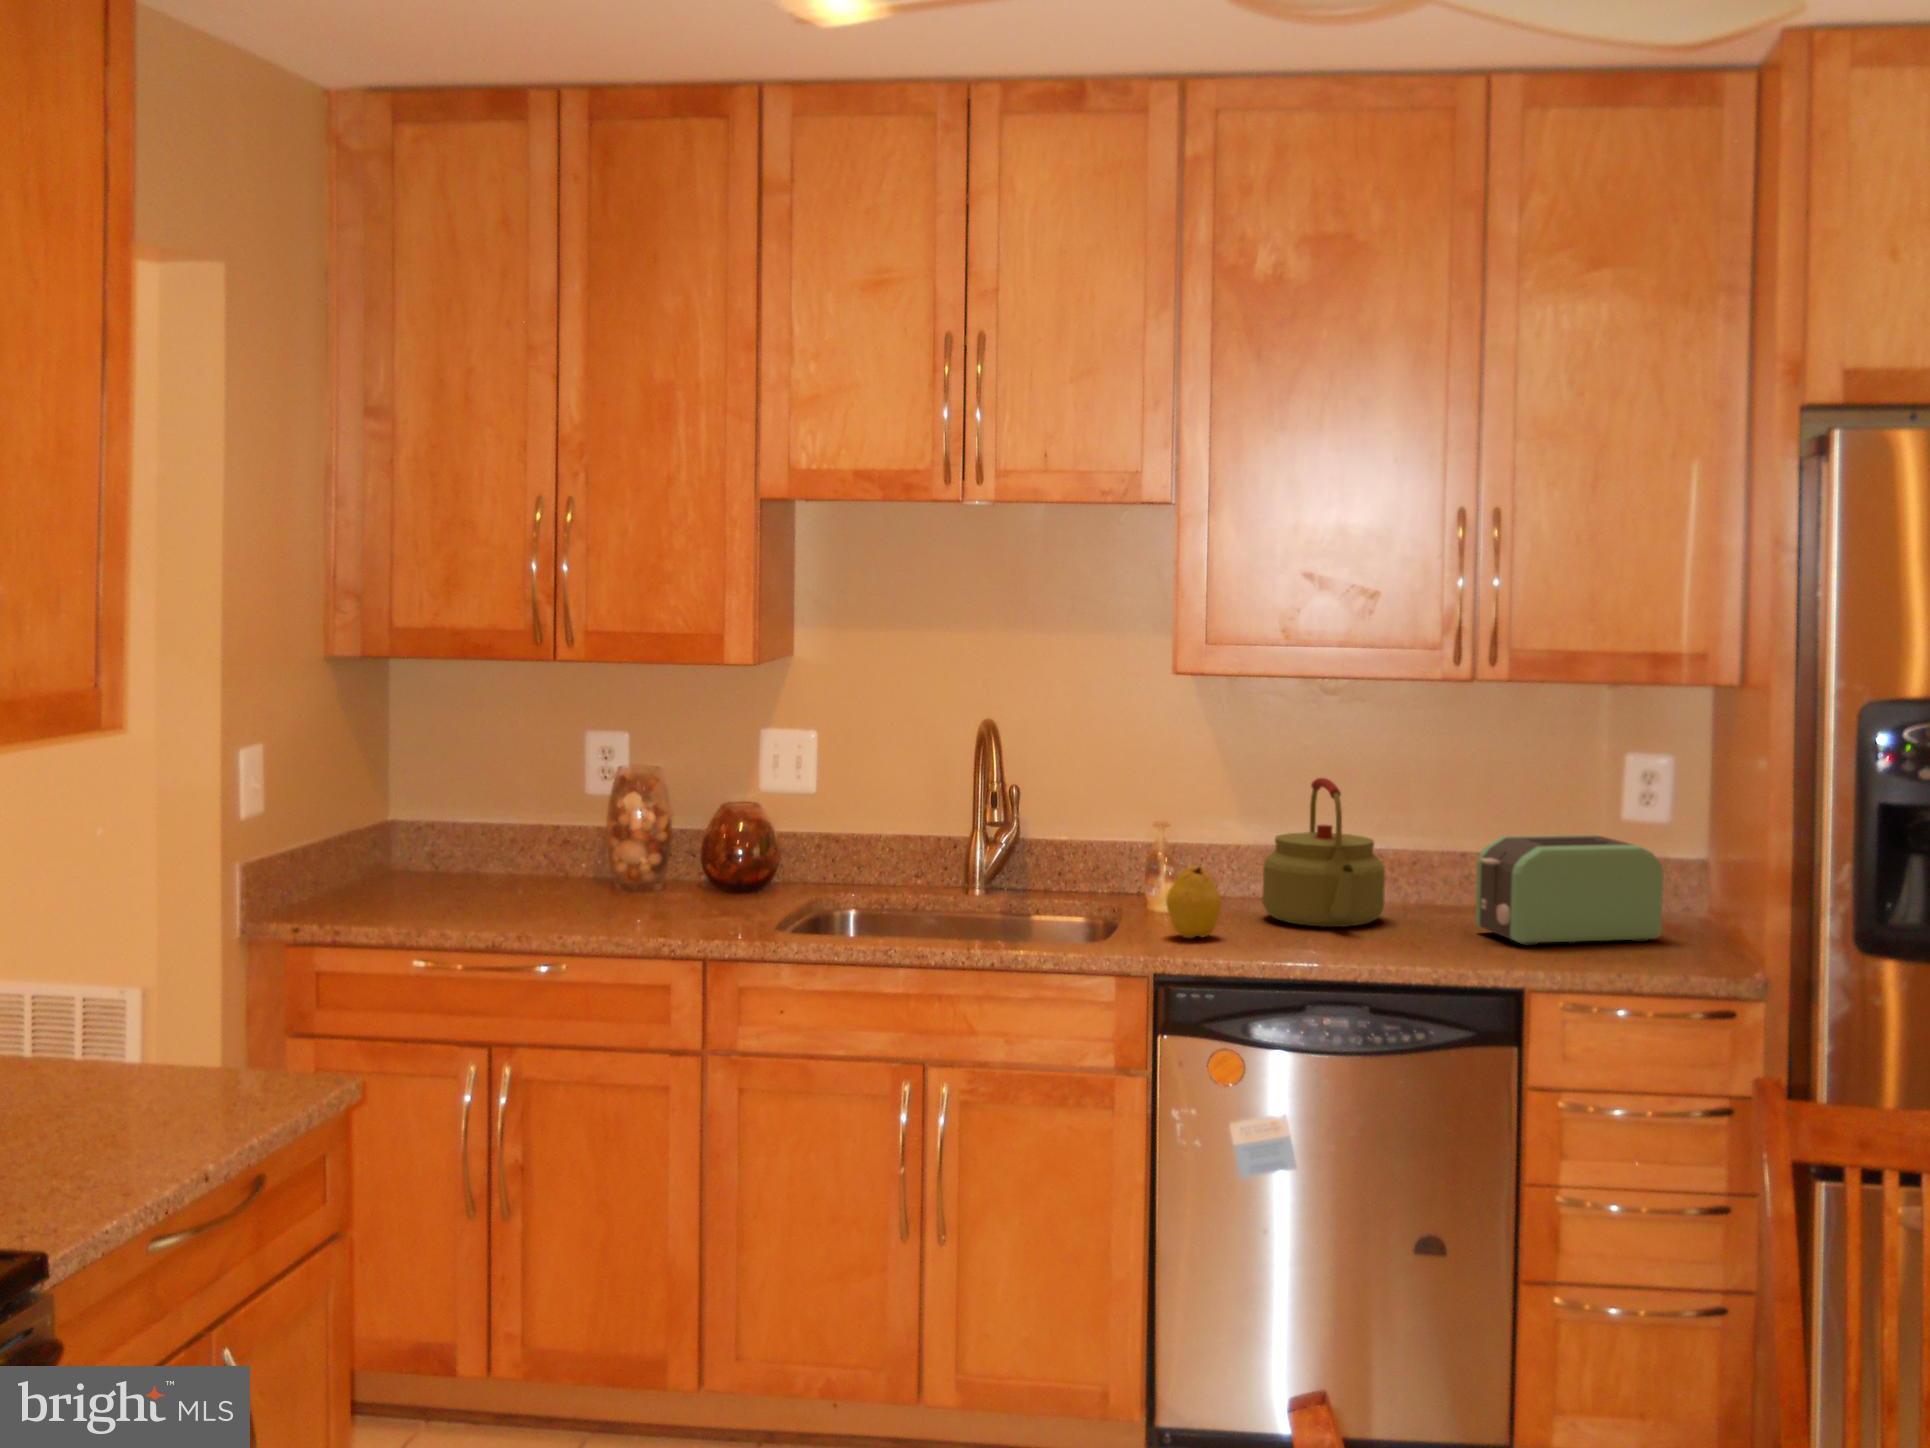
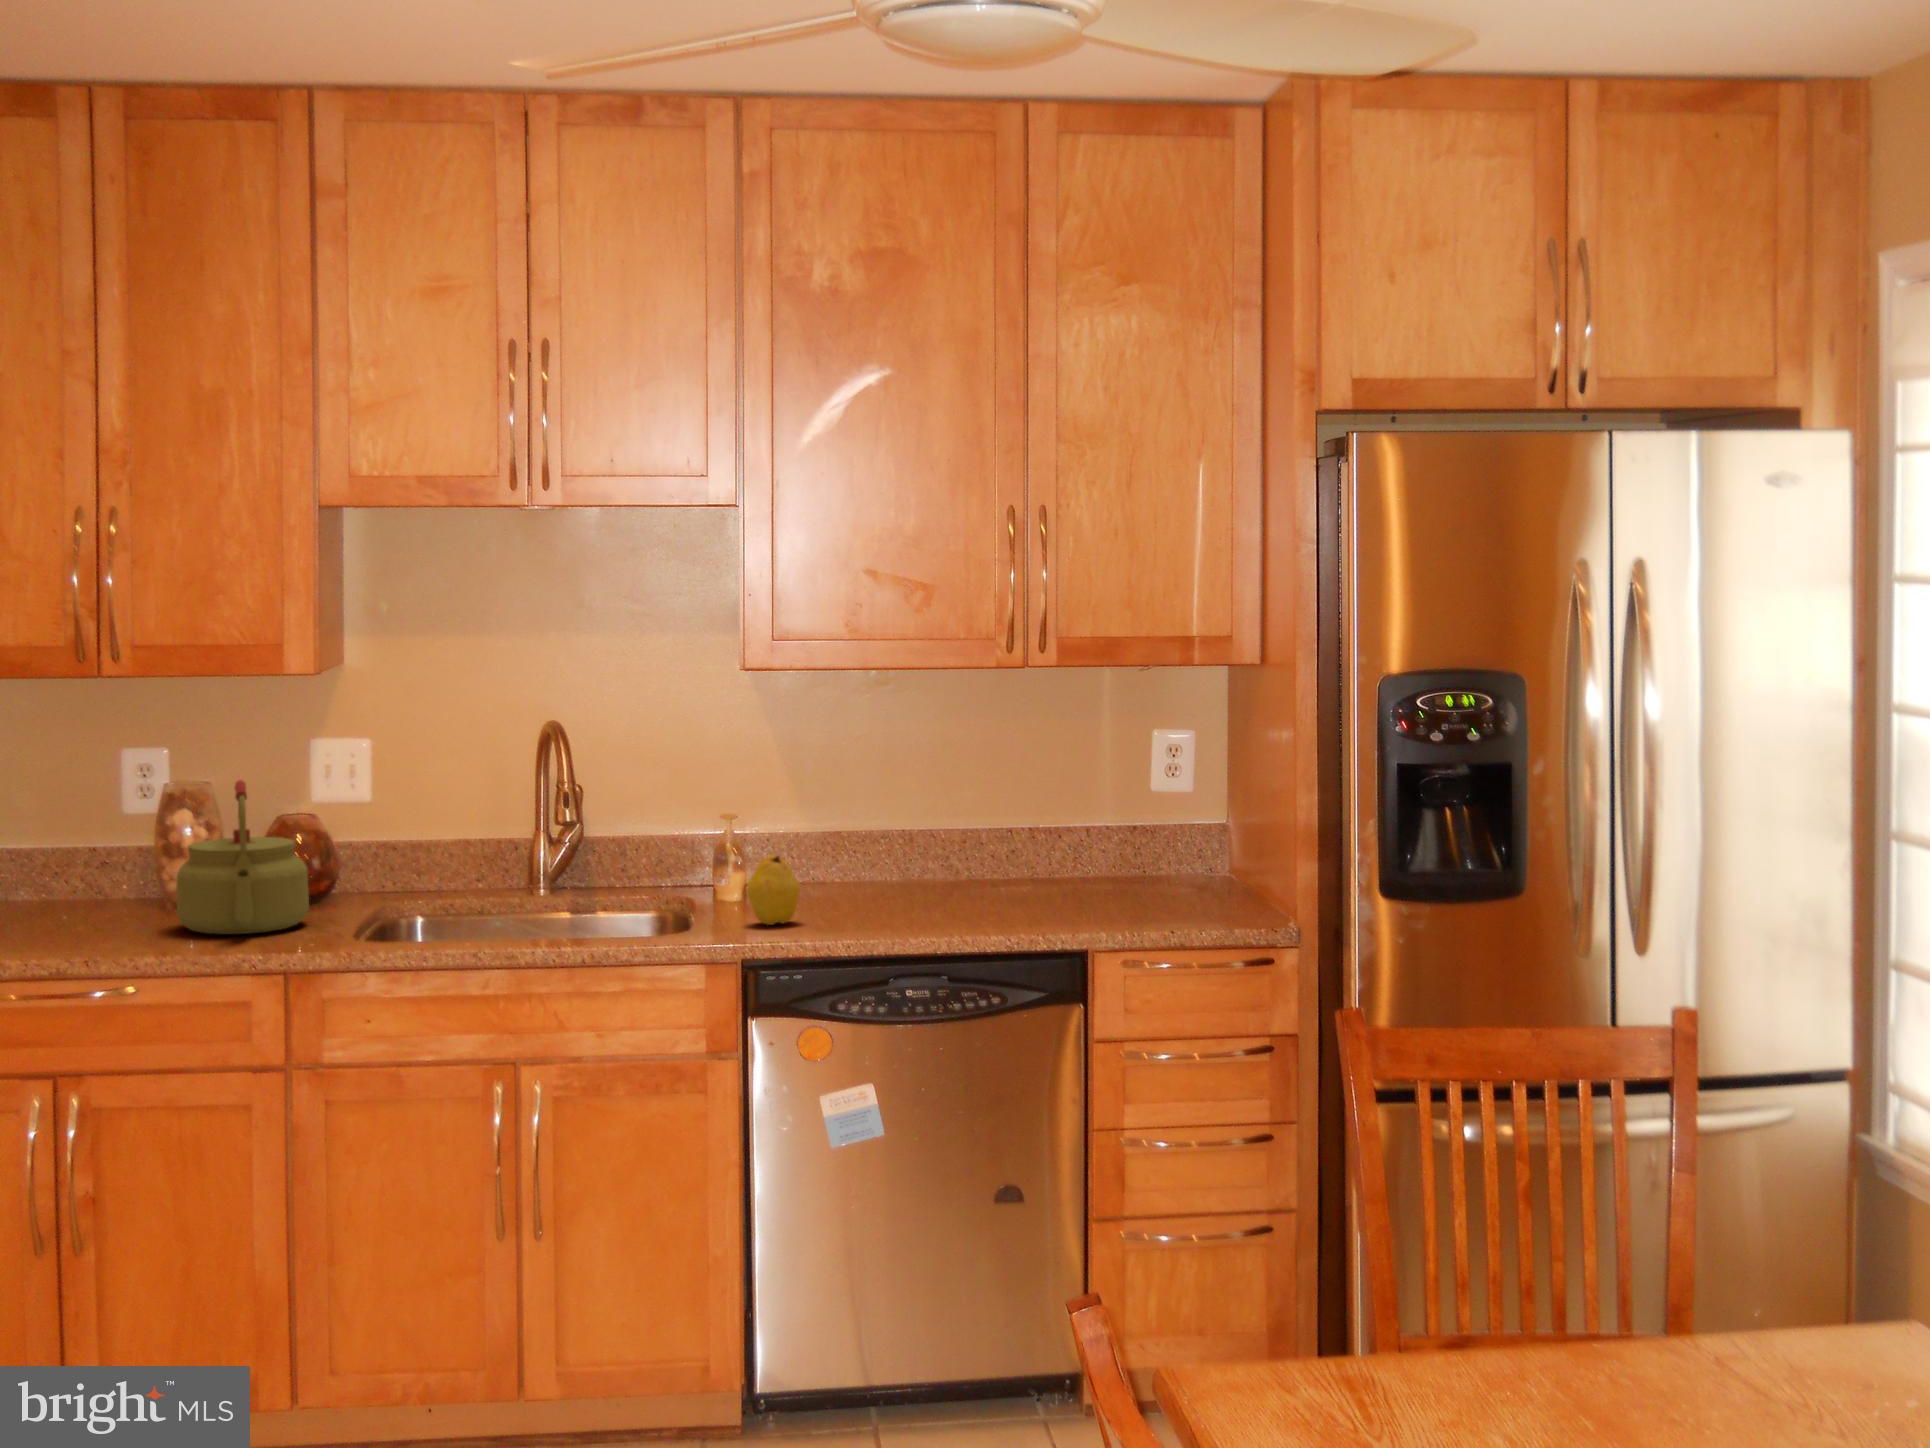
kettle: present [1262,778,1385,927] -> present [177,780,309,934]
toaster: present [1476,835,1663,945] -> none [1037,808,1204,913]

